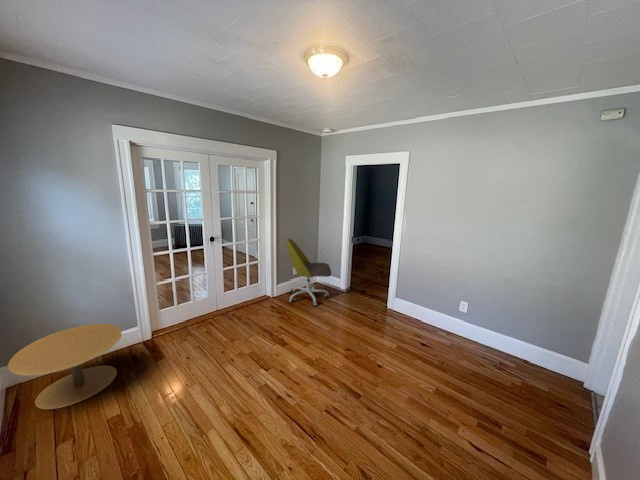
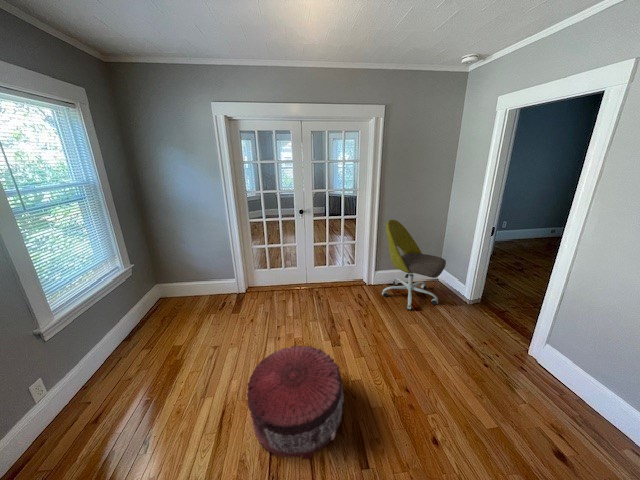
side table: present [8,324,122,409] -> none [142,269,210,324]
pouf: none [256,341,333,427] -> present [247,346,346,459]

